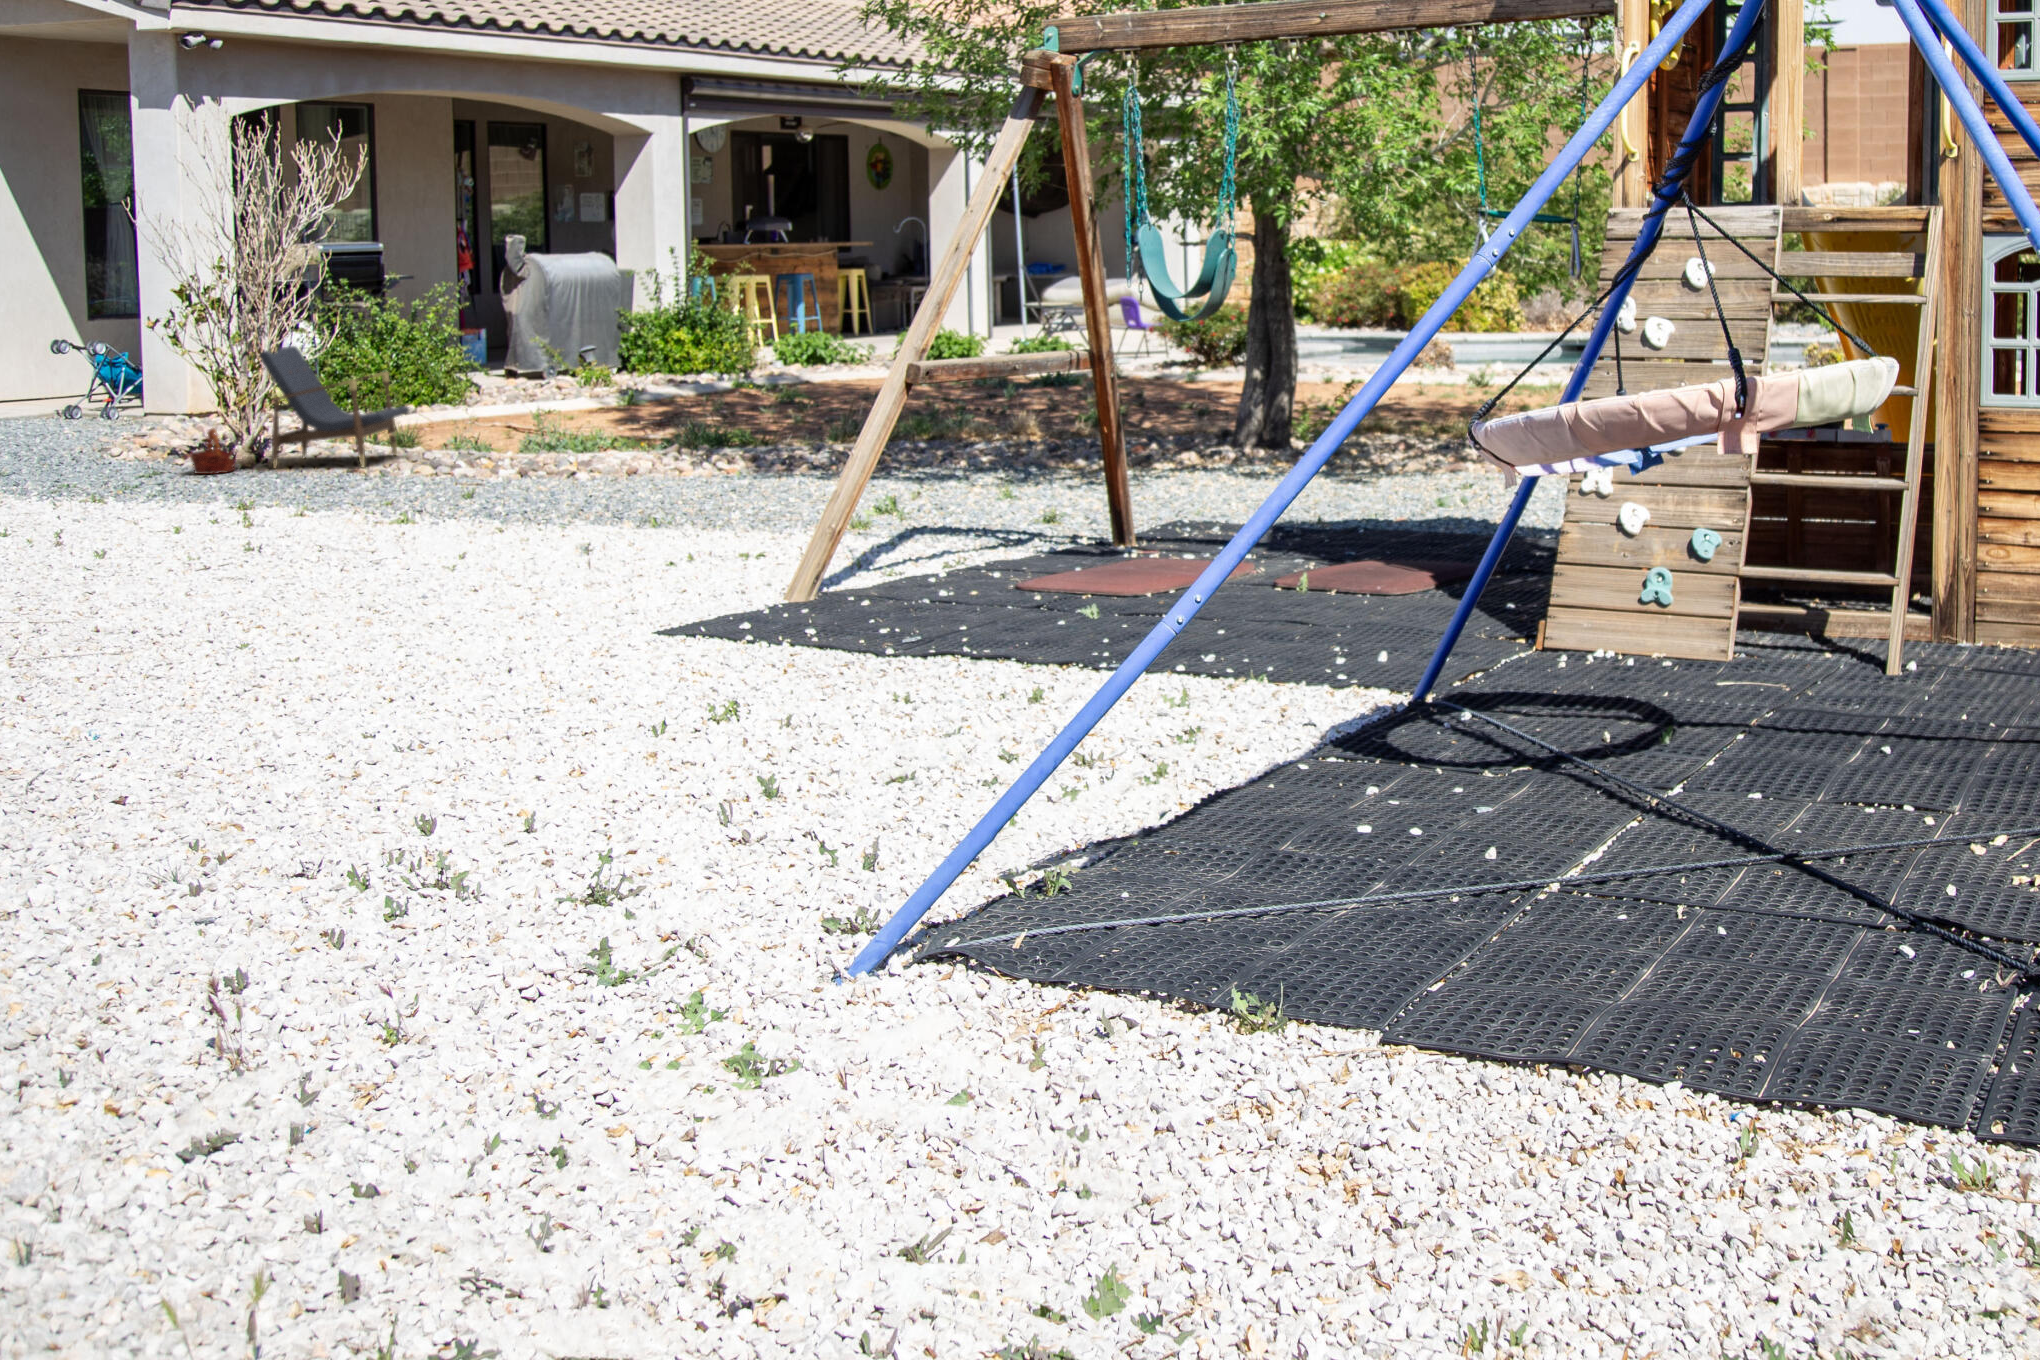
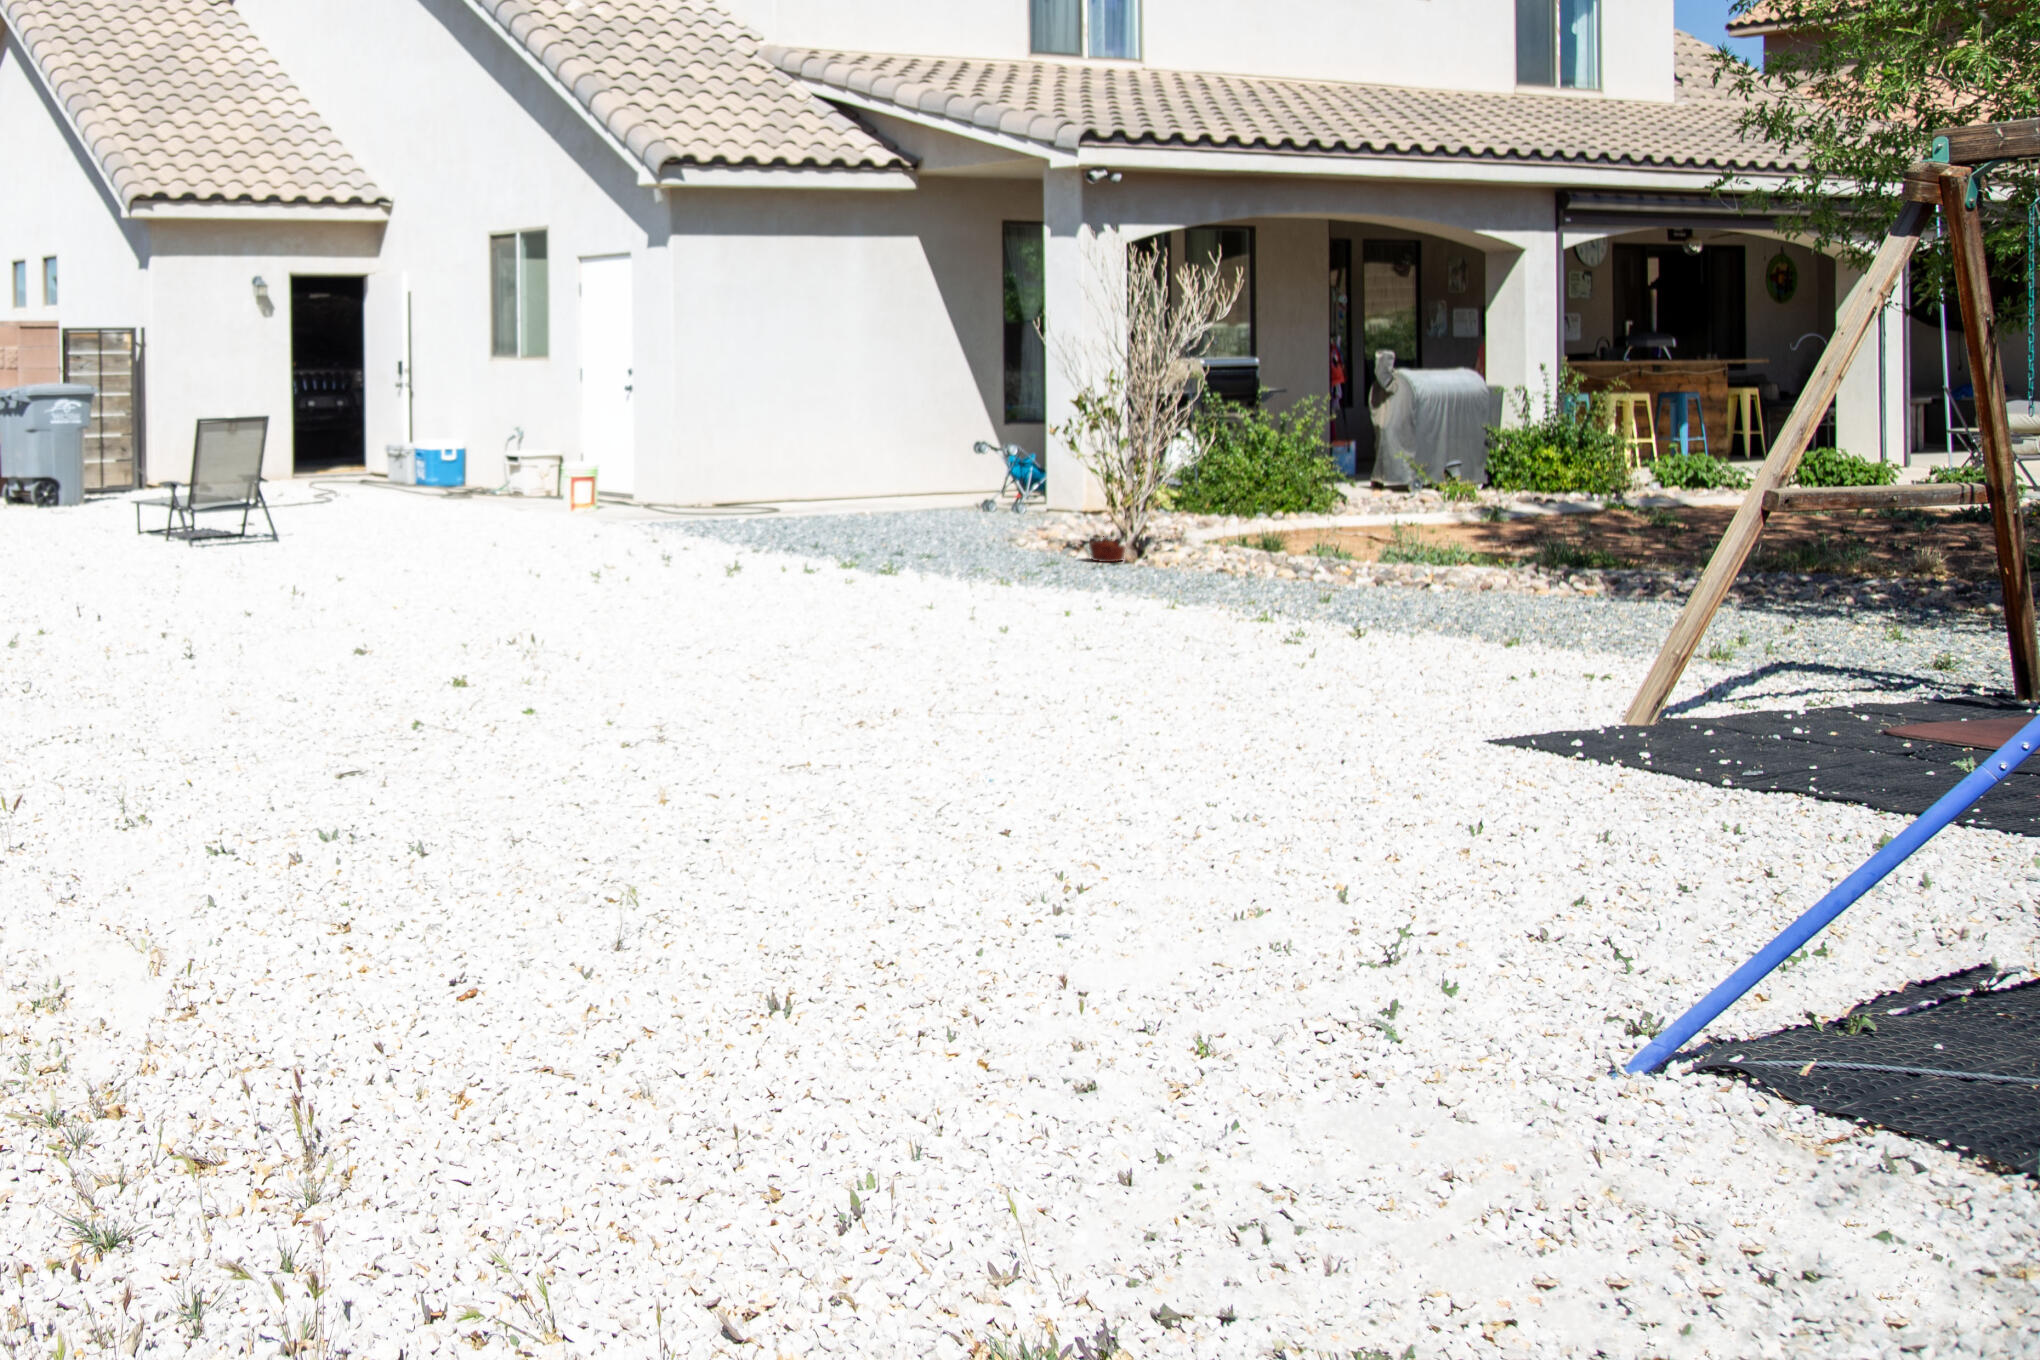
lounge chair: present [260,346,409,468] -> none [1147,452,1274,565]

